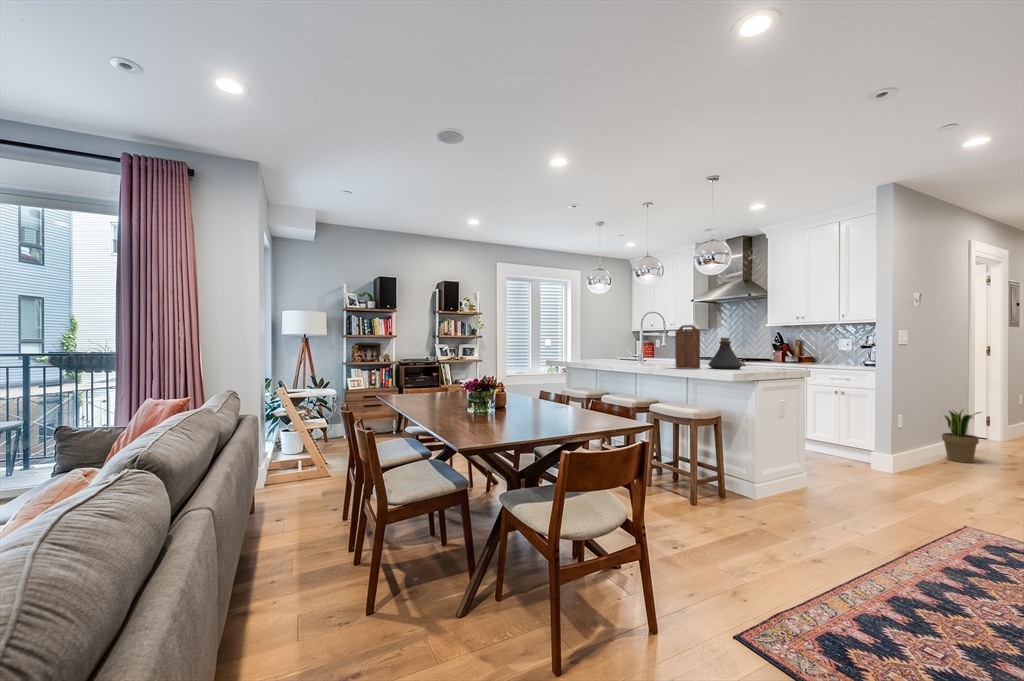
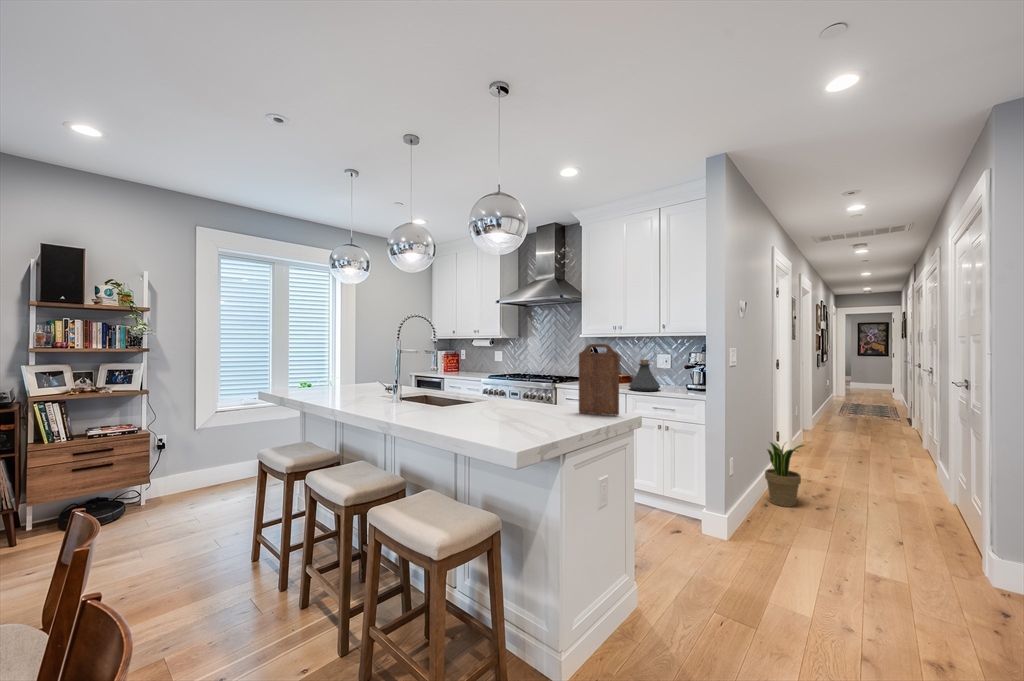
cutting board: present [675,325,700,369] -> present [579,344,619,415]
bottle: present [708,338,743,369] -> present [629,360,660,391]

